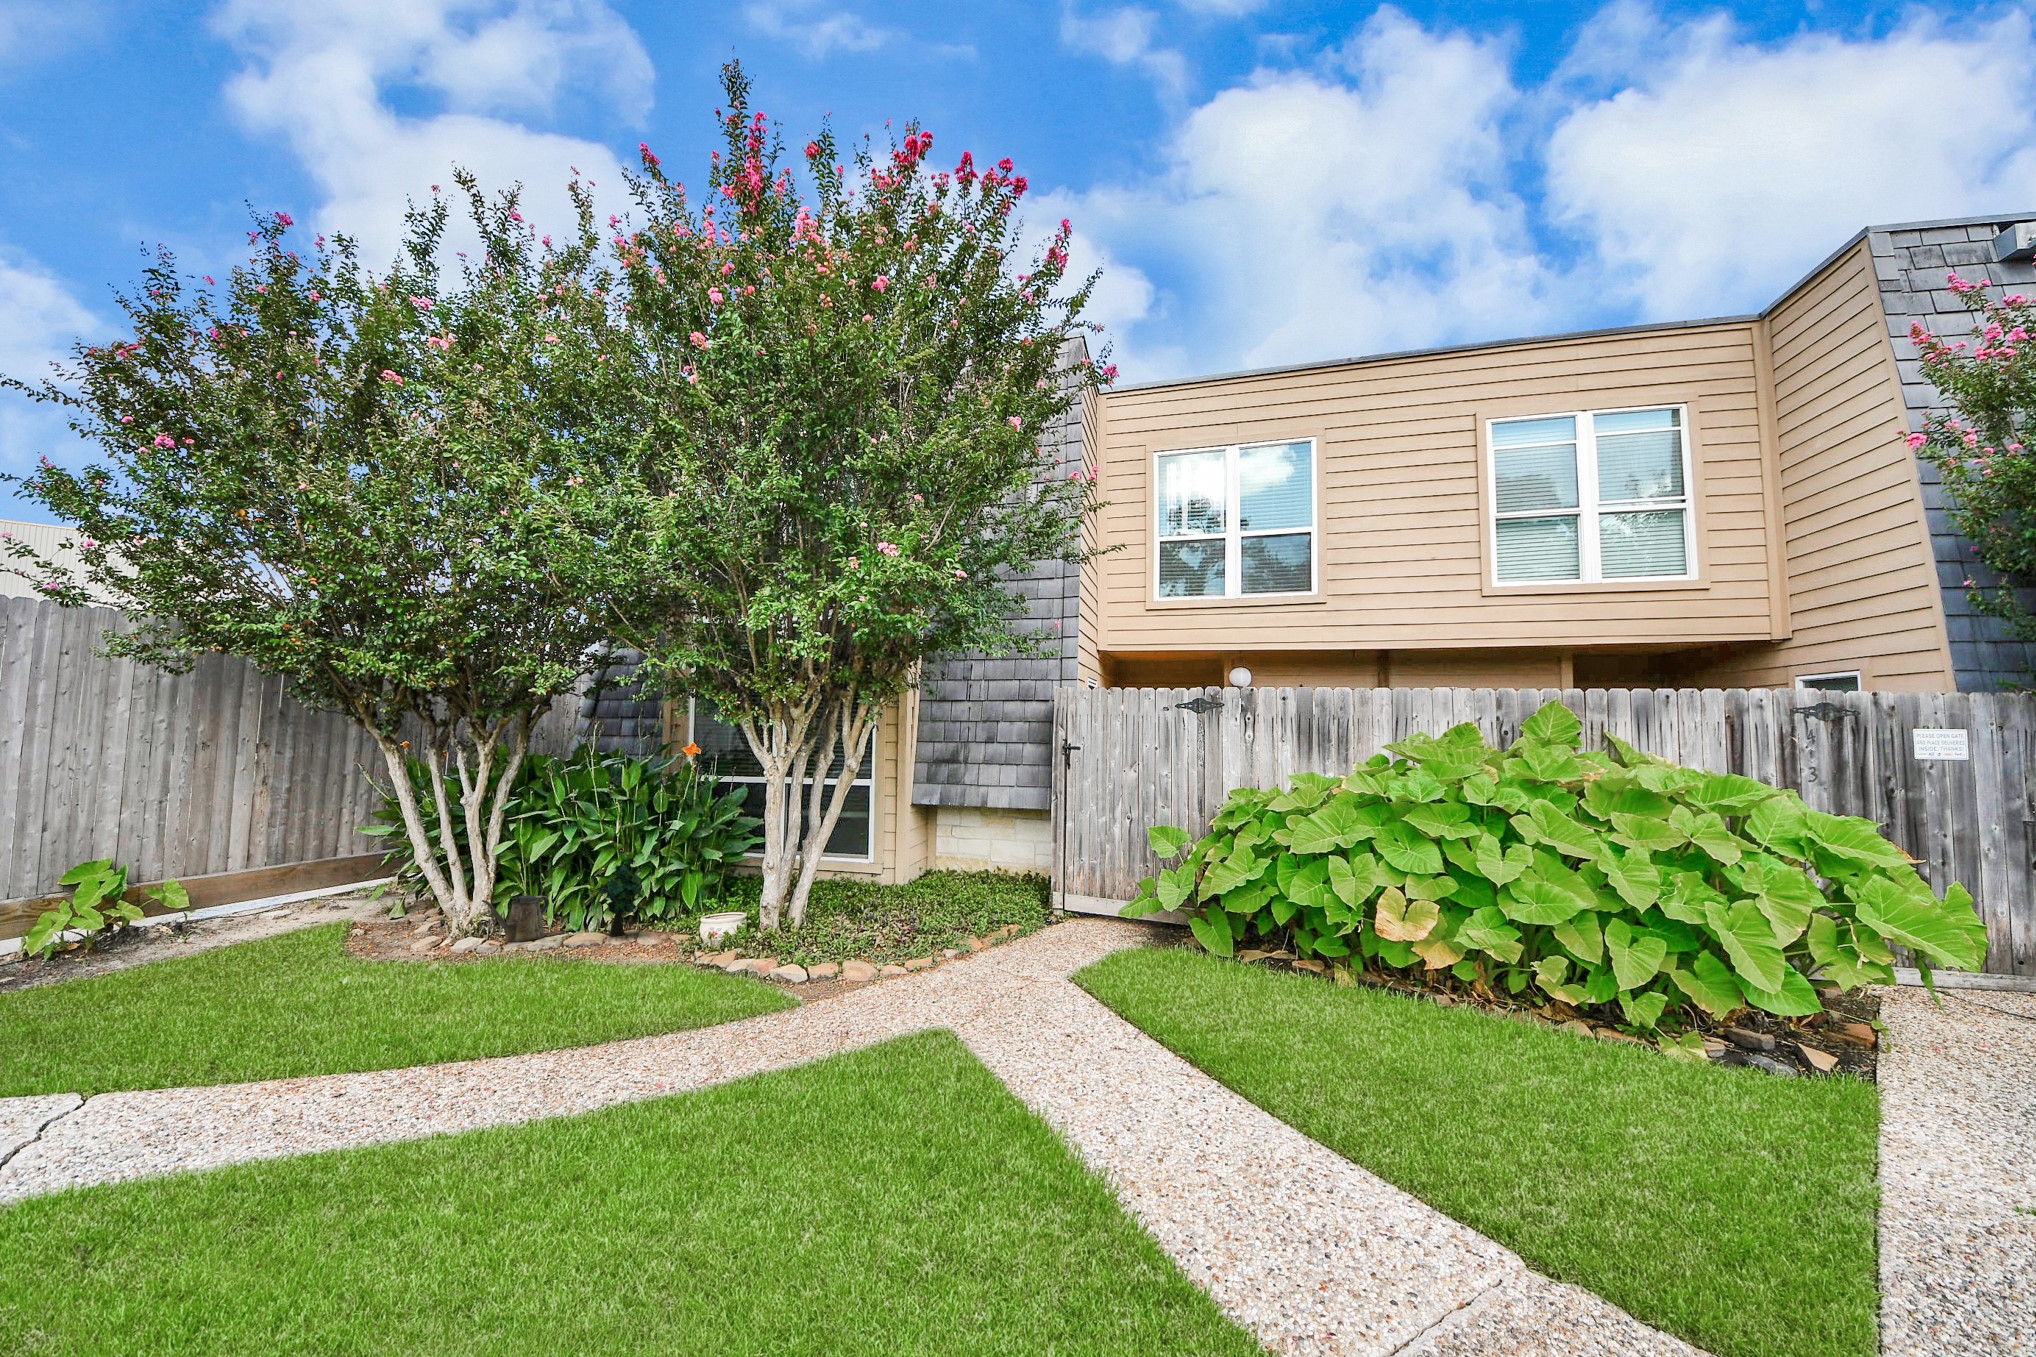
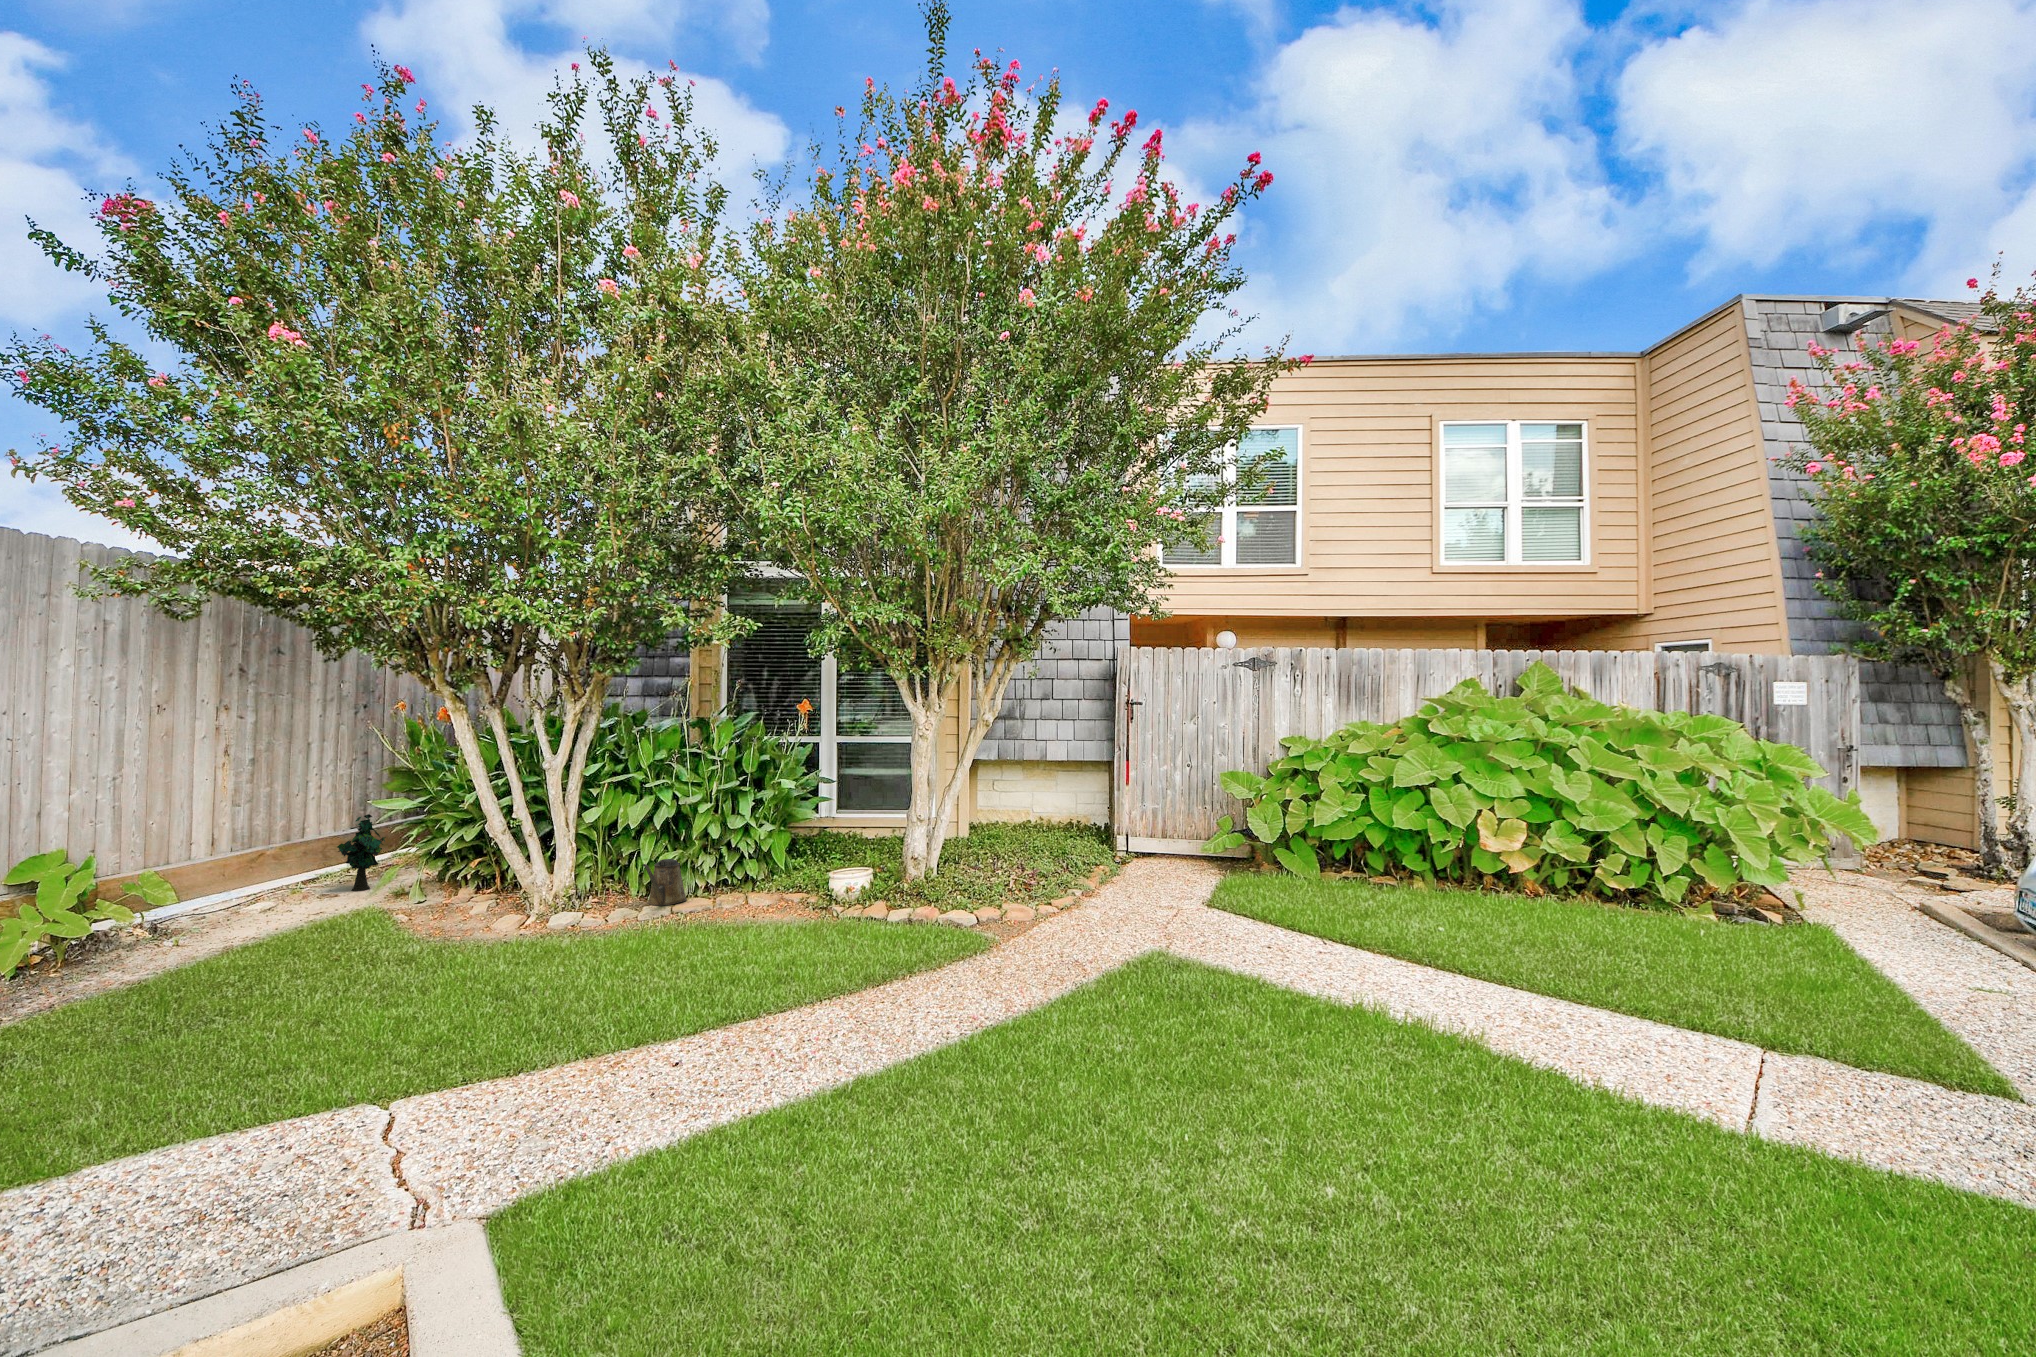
decorative plant: present [595,858,643,936] -> present [337,814,386,891]

